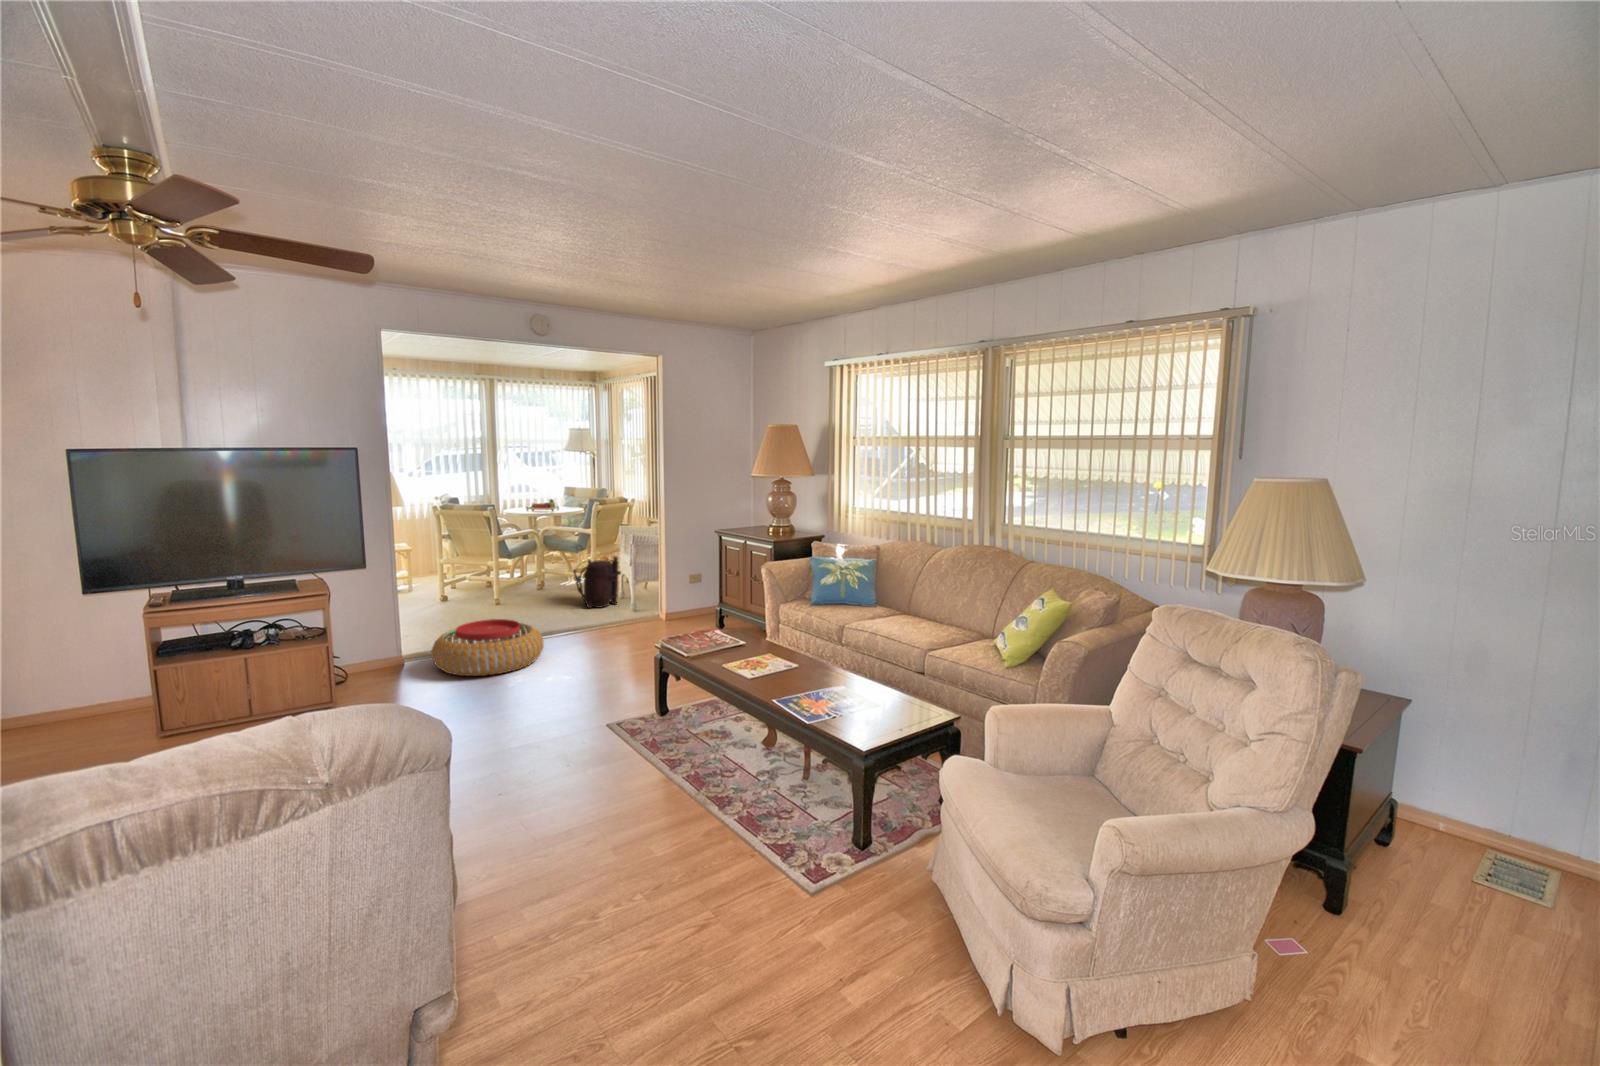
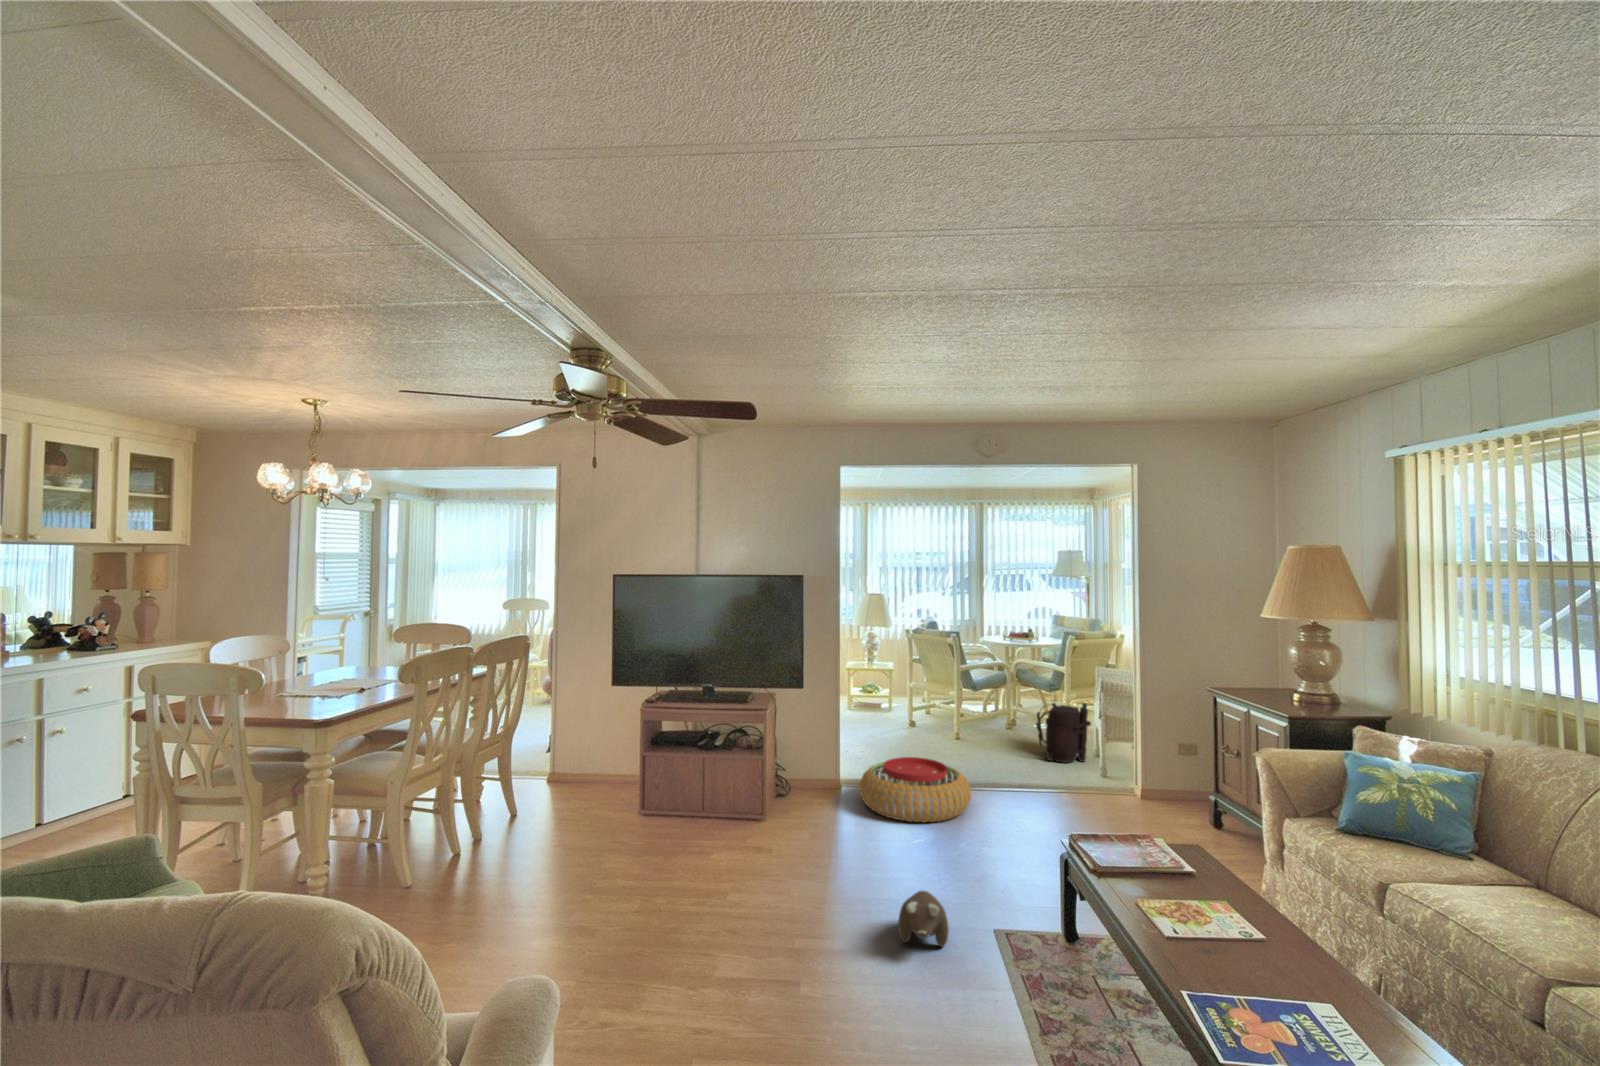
plush toy: none [536,710,579,754] -> present [898,891,949,947]

